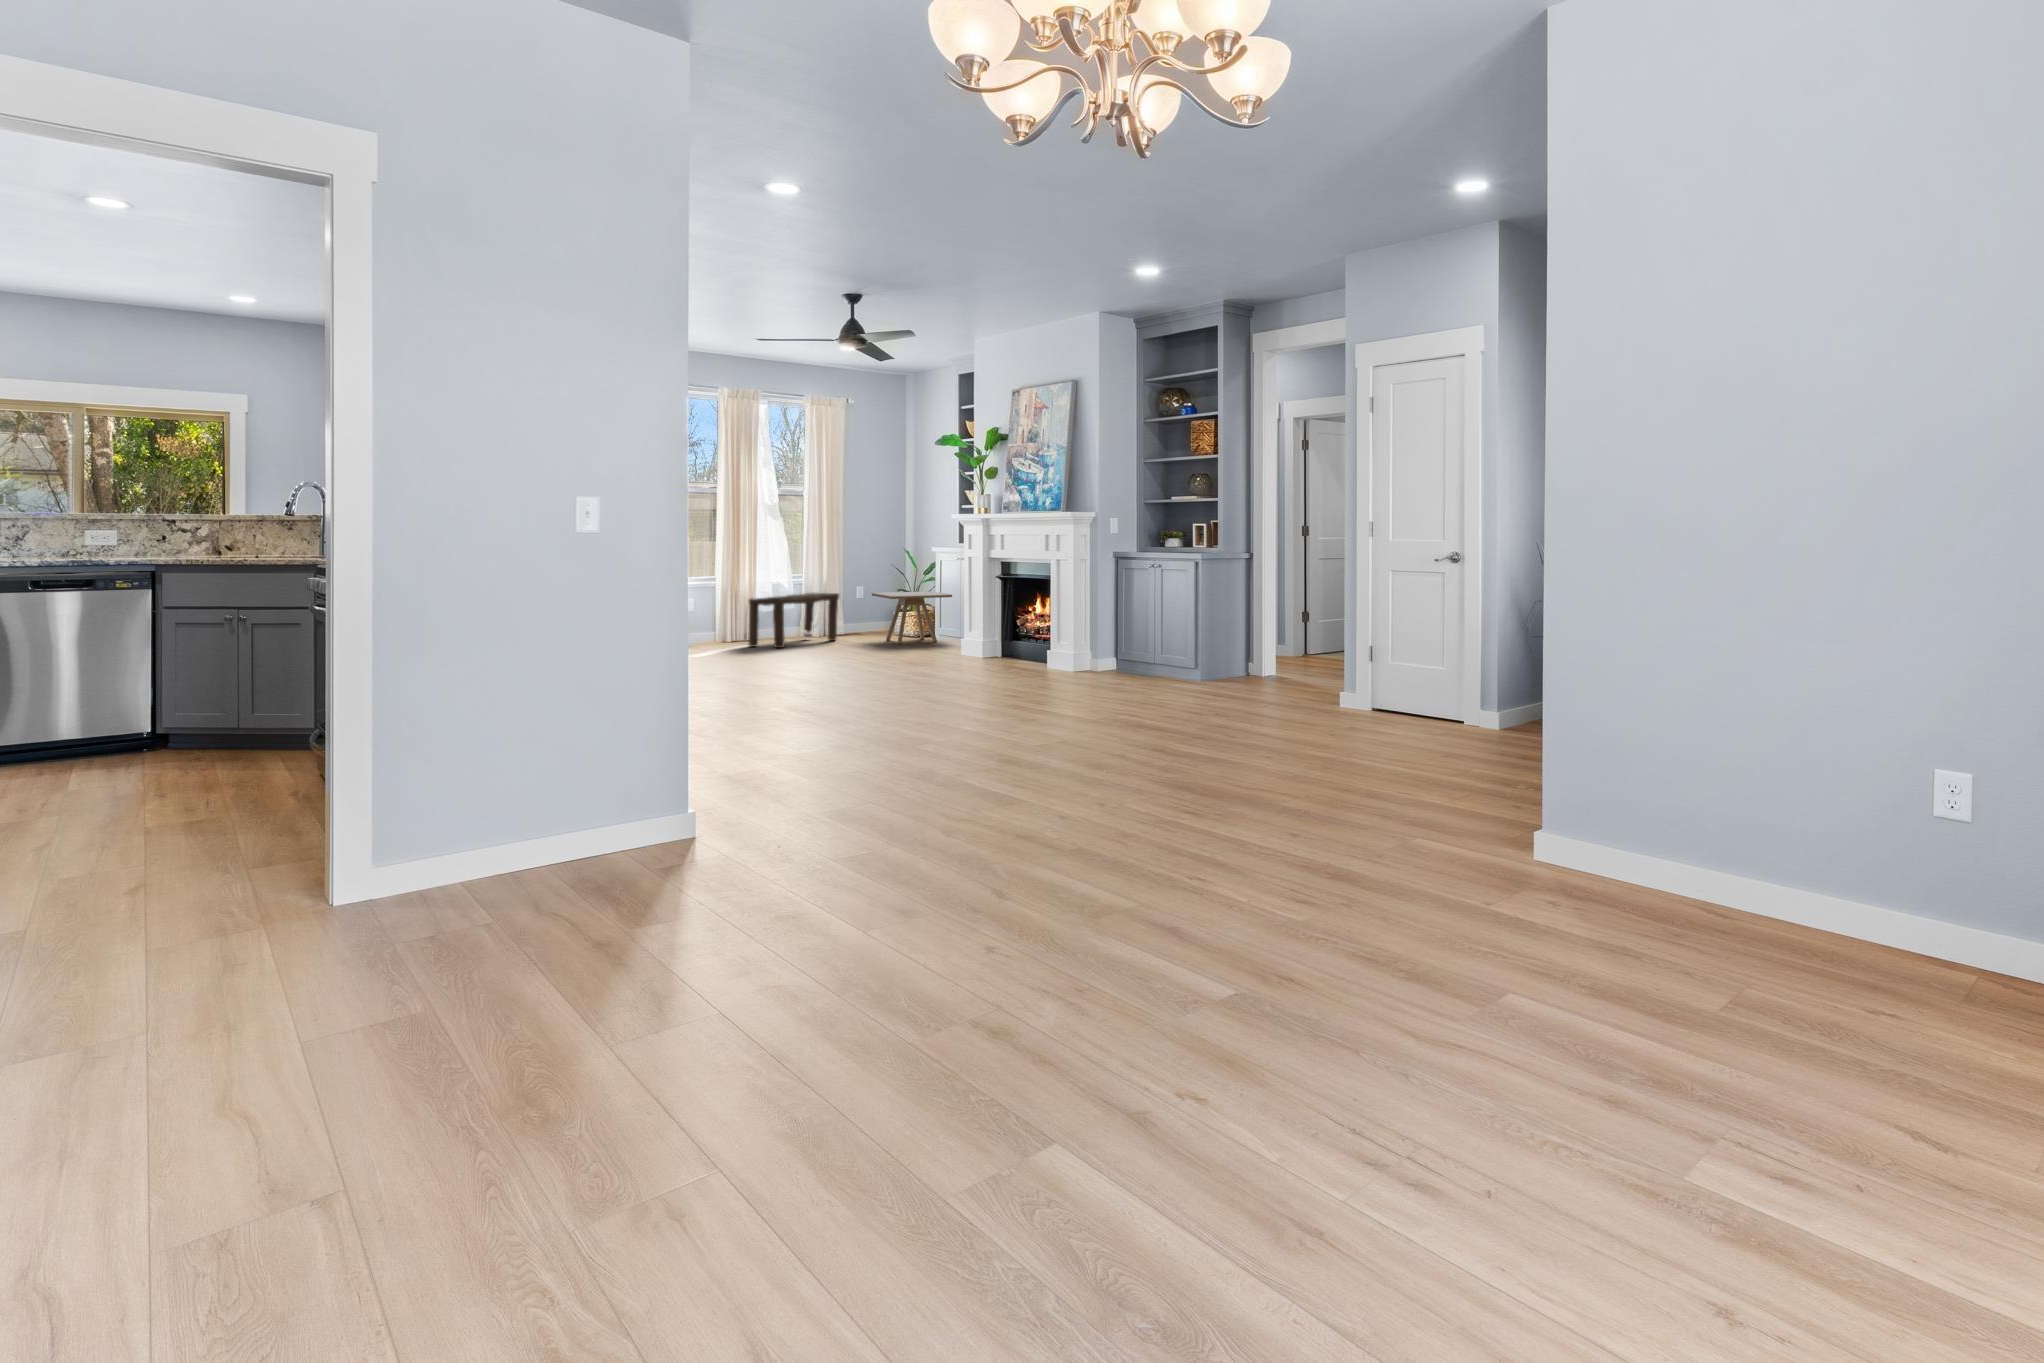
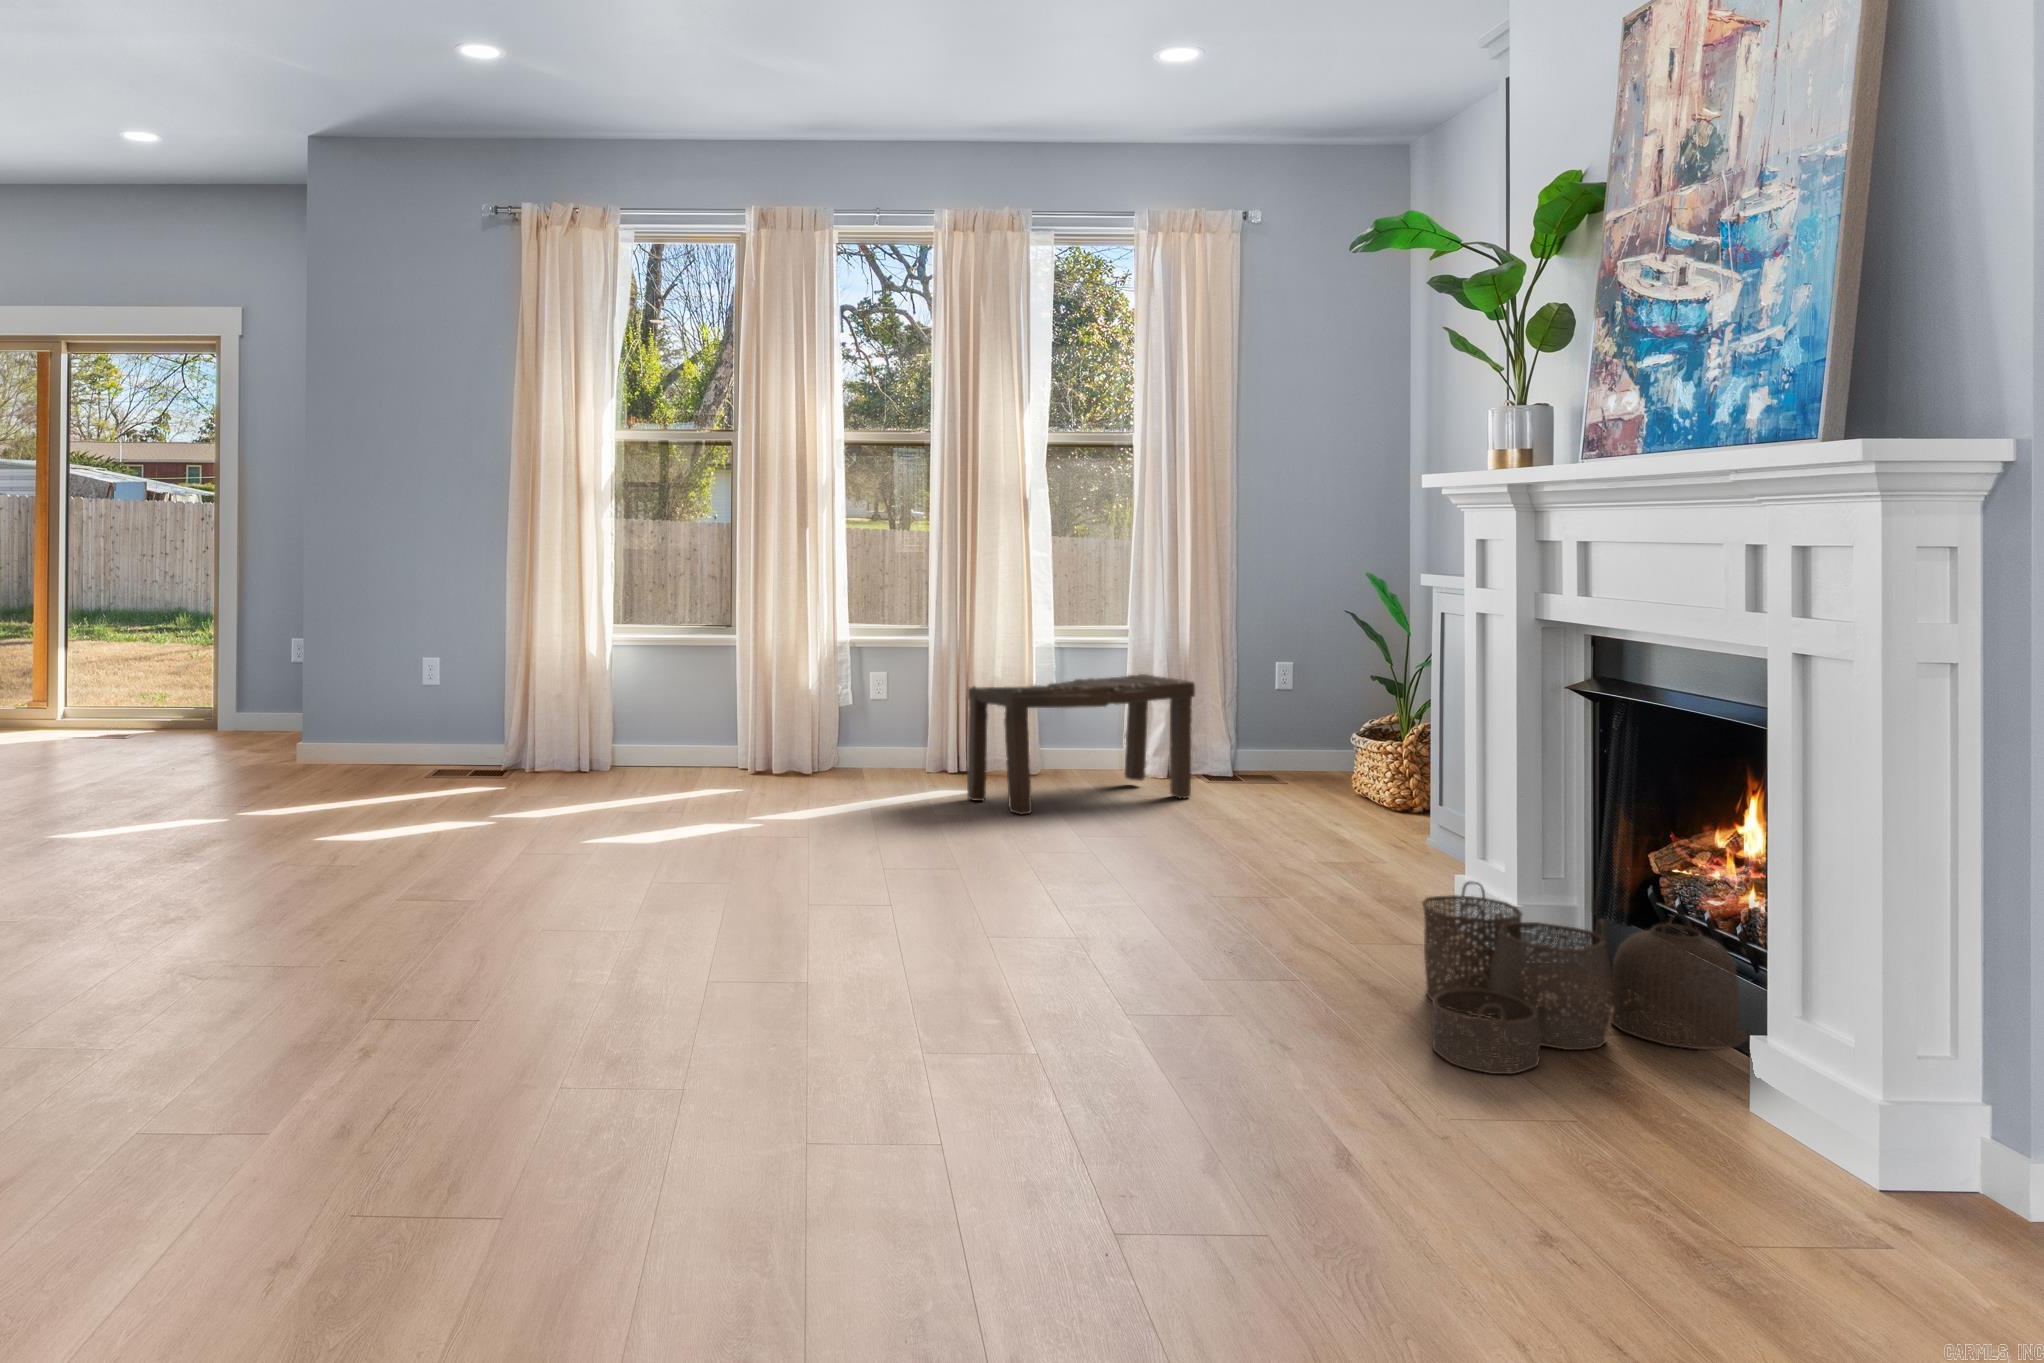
side table: present [872,591,952,644] -> none [1280,685,1489,837]
woven basket: none [966,631,1041,669] -> present [1422,882,1747,1074]

